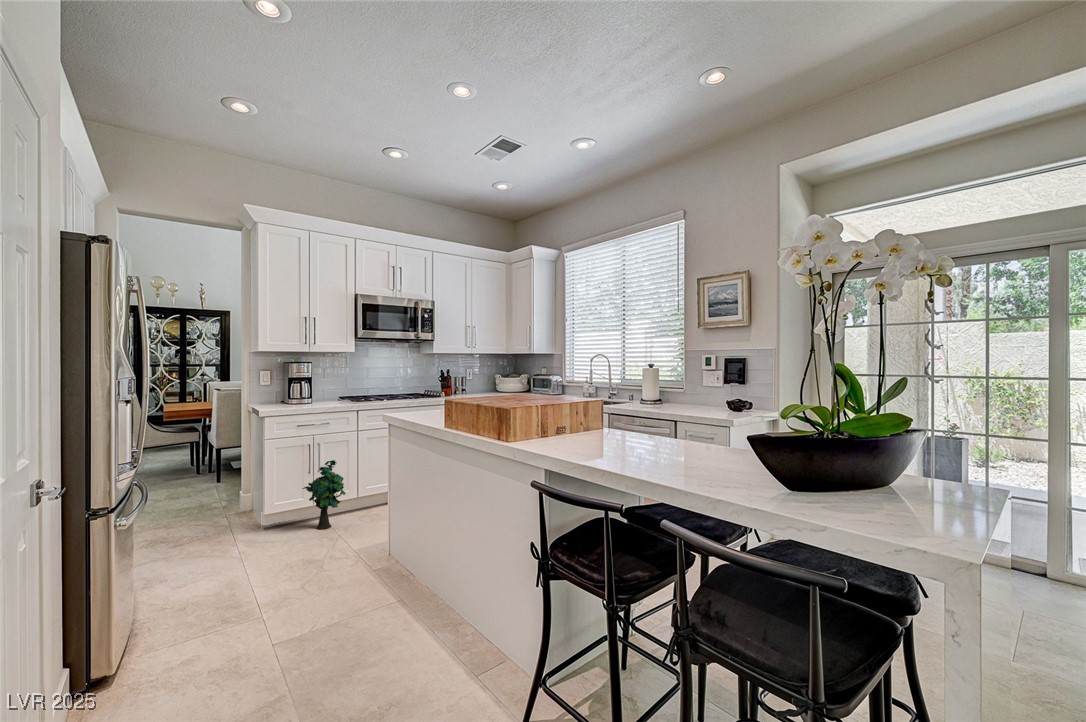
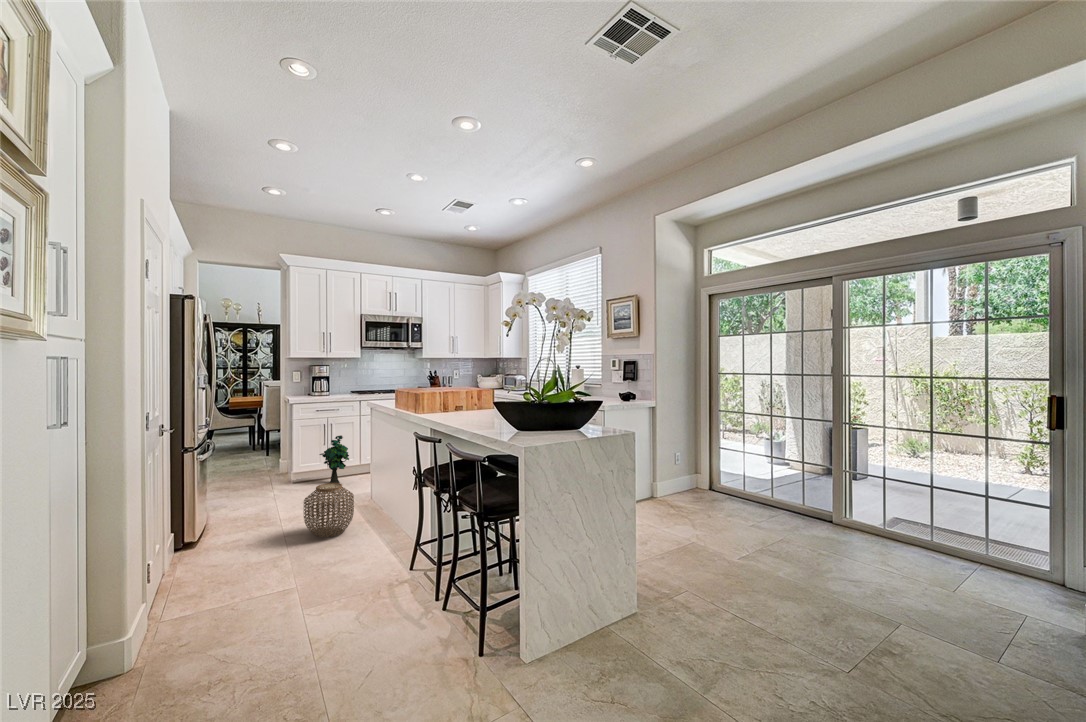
woven basket: none [306,550,386,644] -> present [304,483,354,537]

